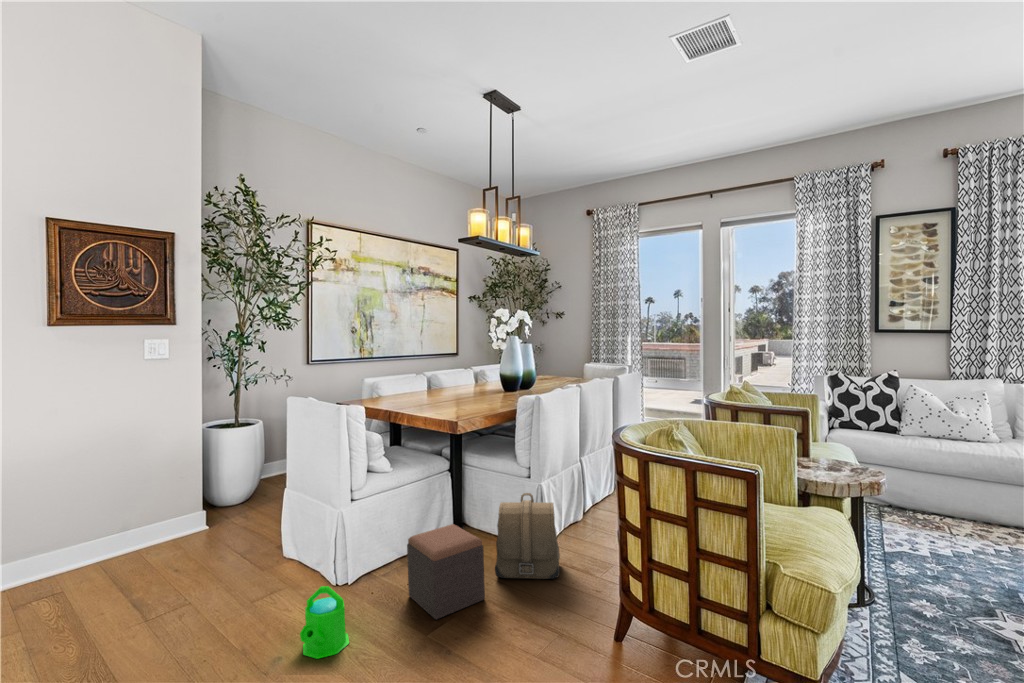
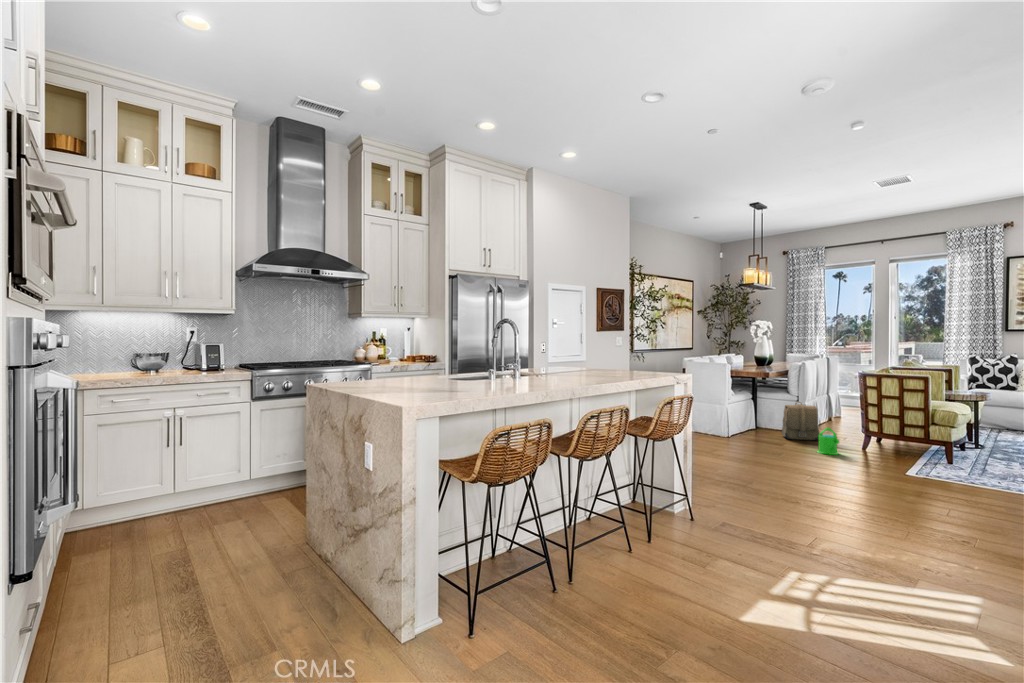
footstool: present [407,524,485,619] -> none [748,412,788,445]
watering can: present [300,586,349,659] -> present [818,428,839,455]

